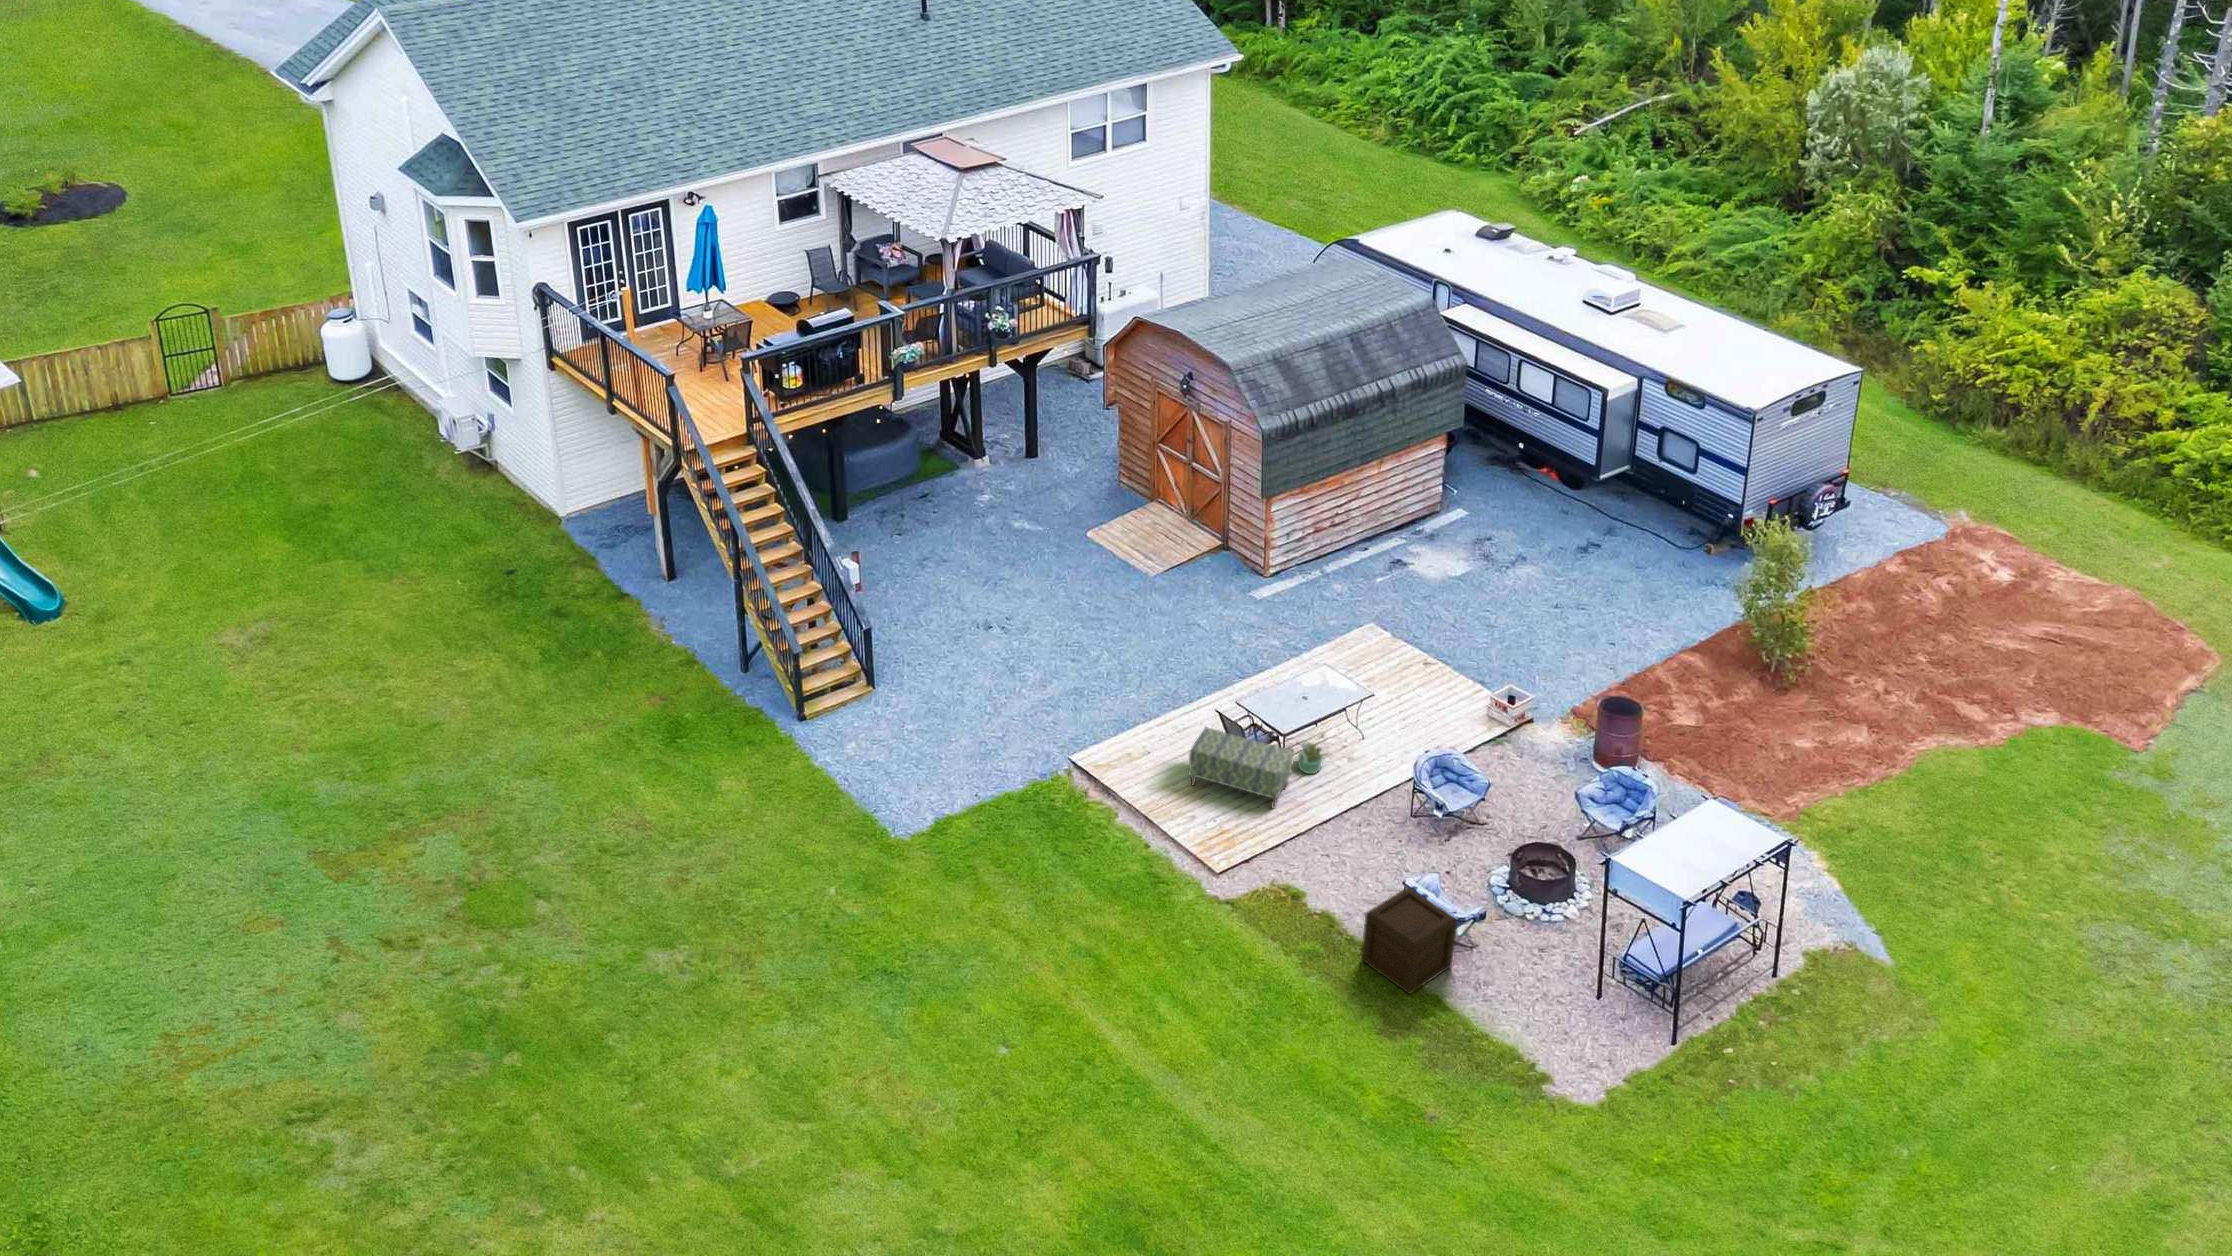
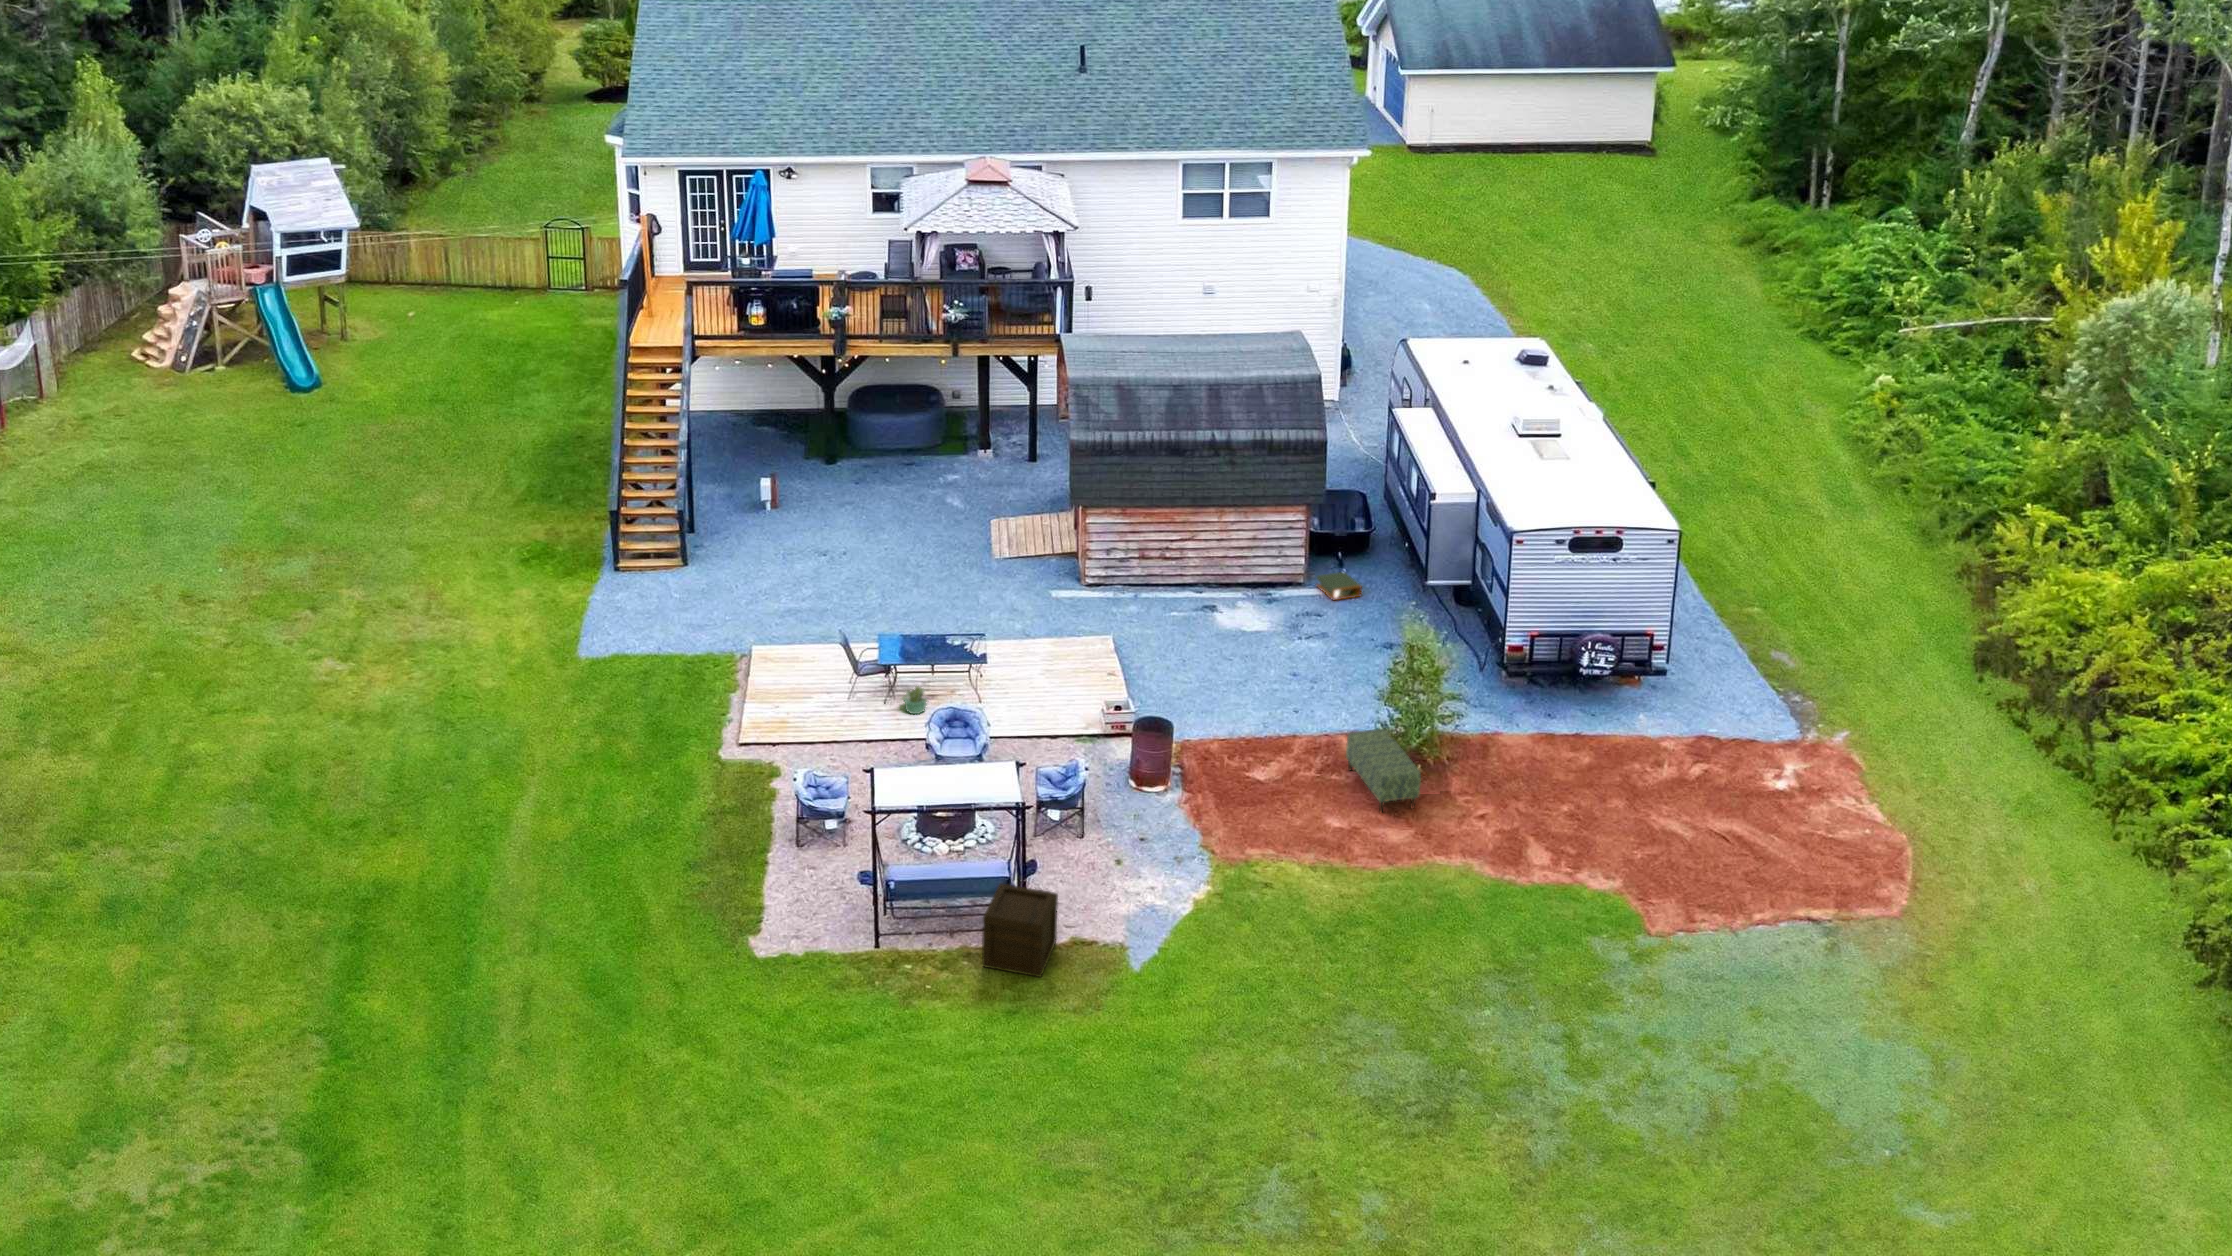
storage box: none [1439,488,1487,519] -> present [1317,572,1362,600]
bench: present [1189,728,1293,808] -> present [1346,729,1421,812]
wooden crate: present [1361,887,1457,994] -> present [982,884,1058,977]

